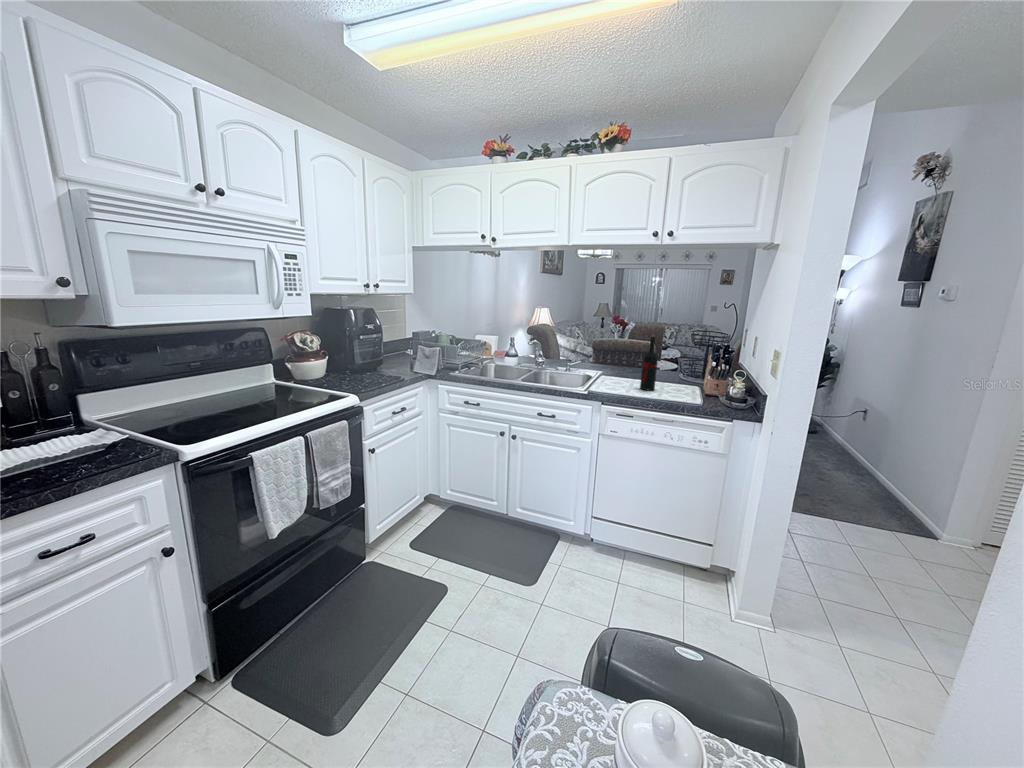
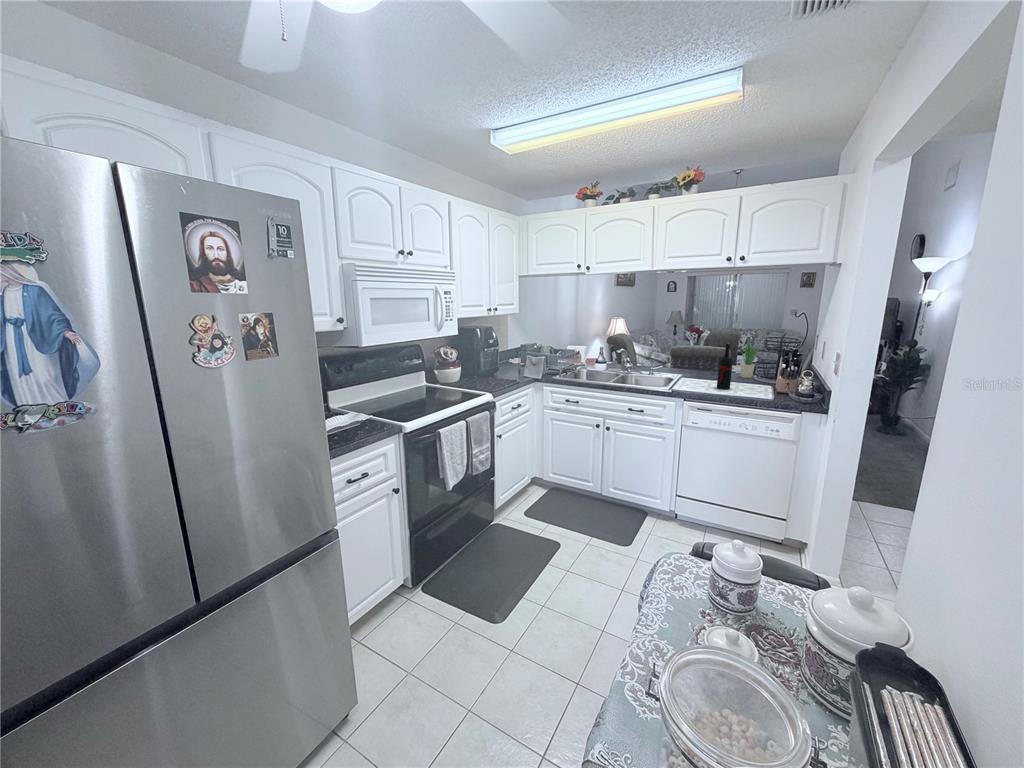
potted plant: none [666,333,686,377] -> present [740,340,758,378]

